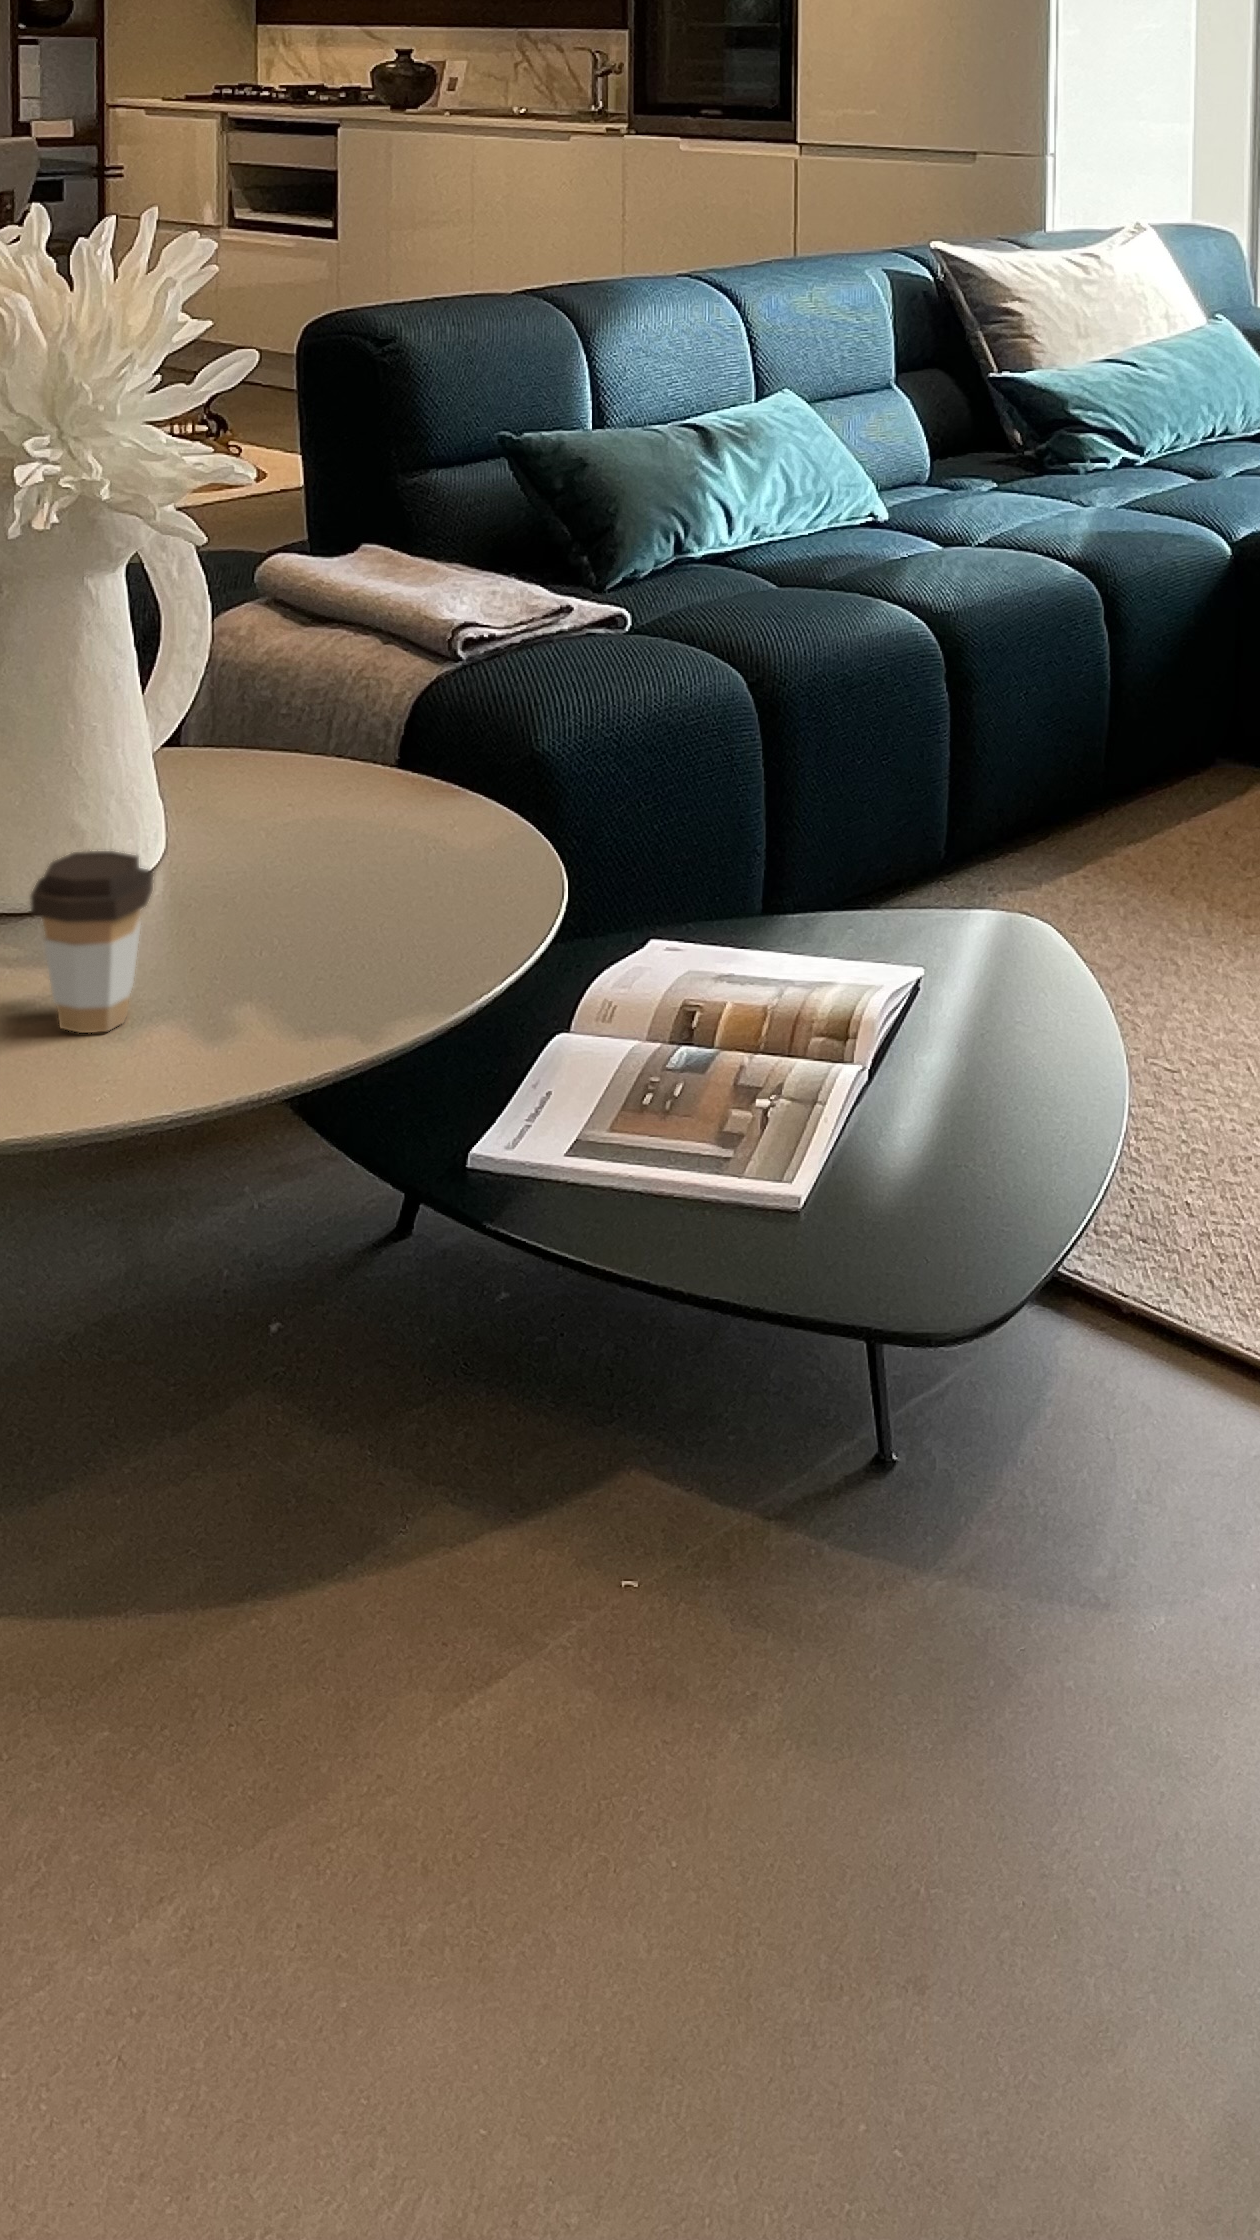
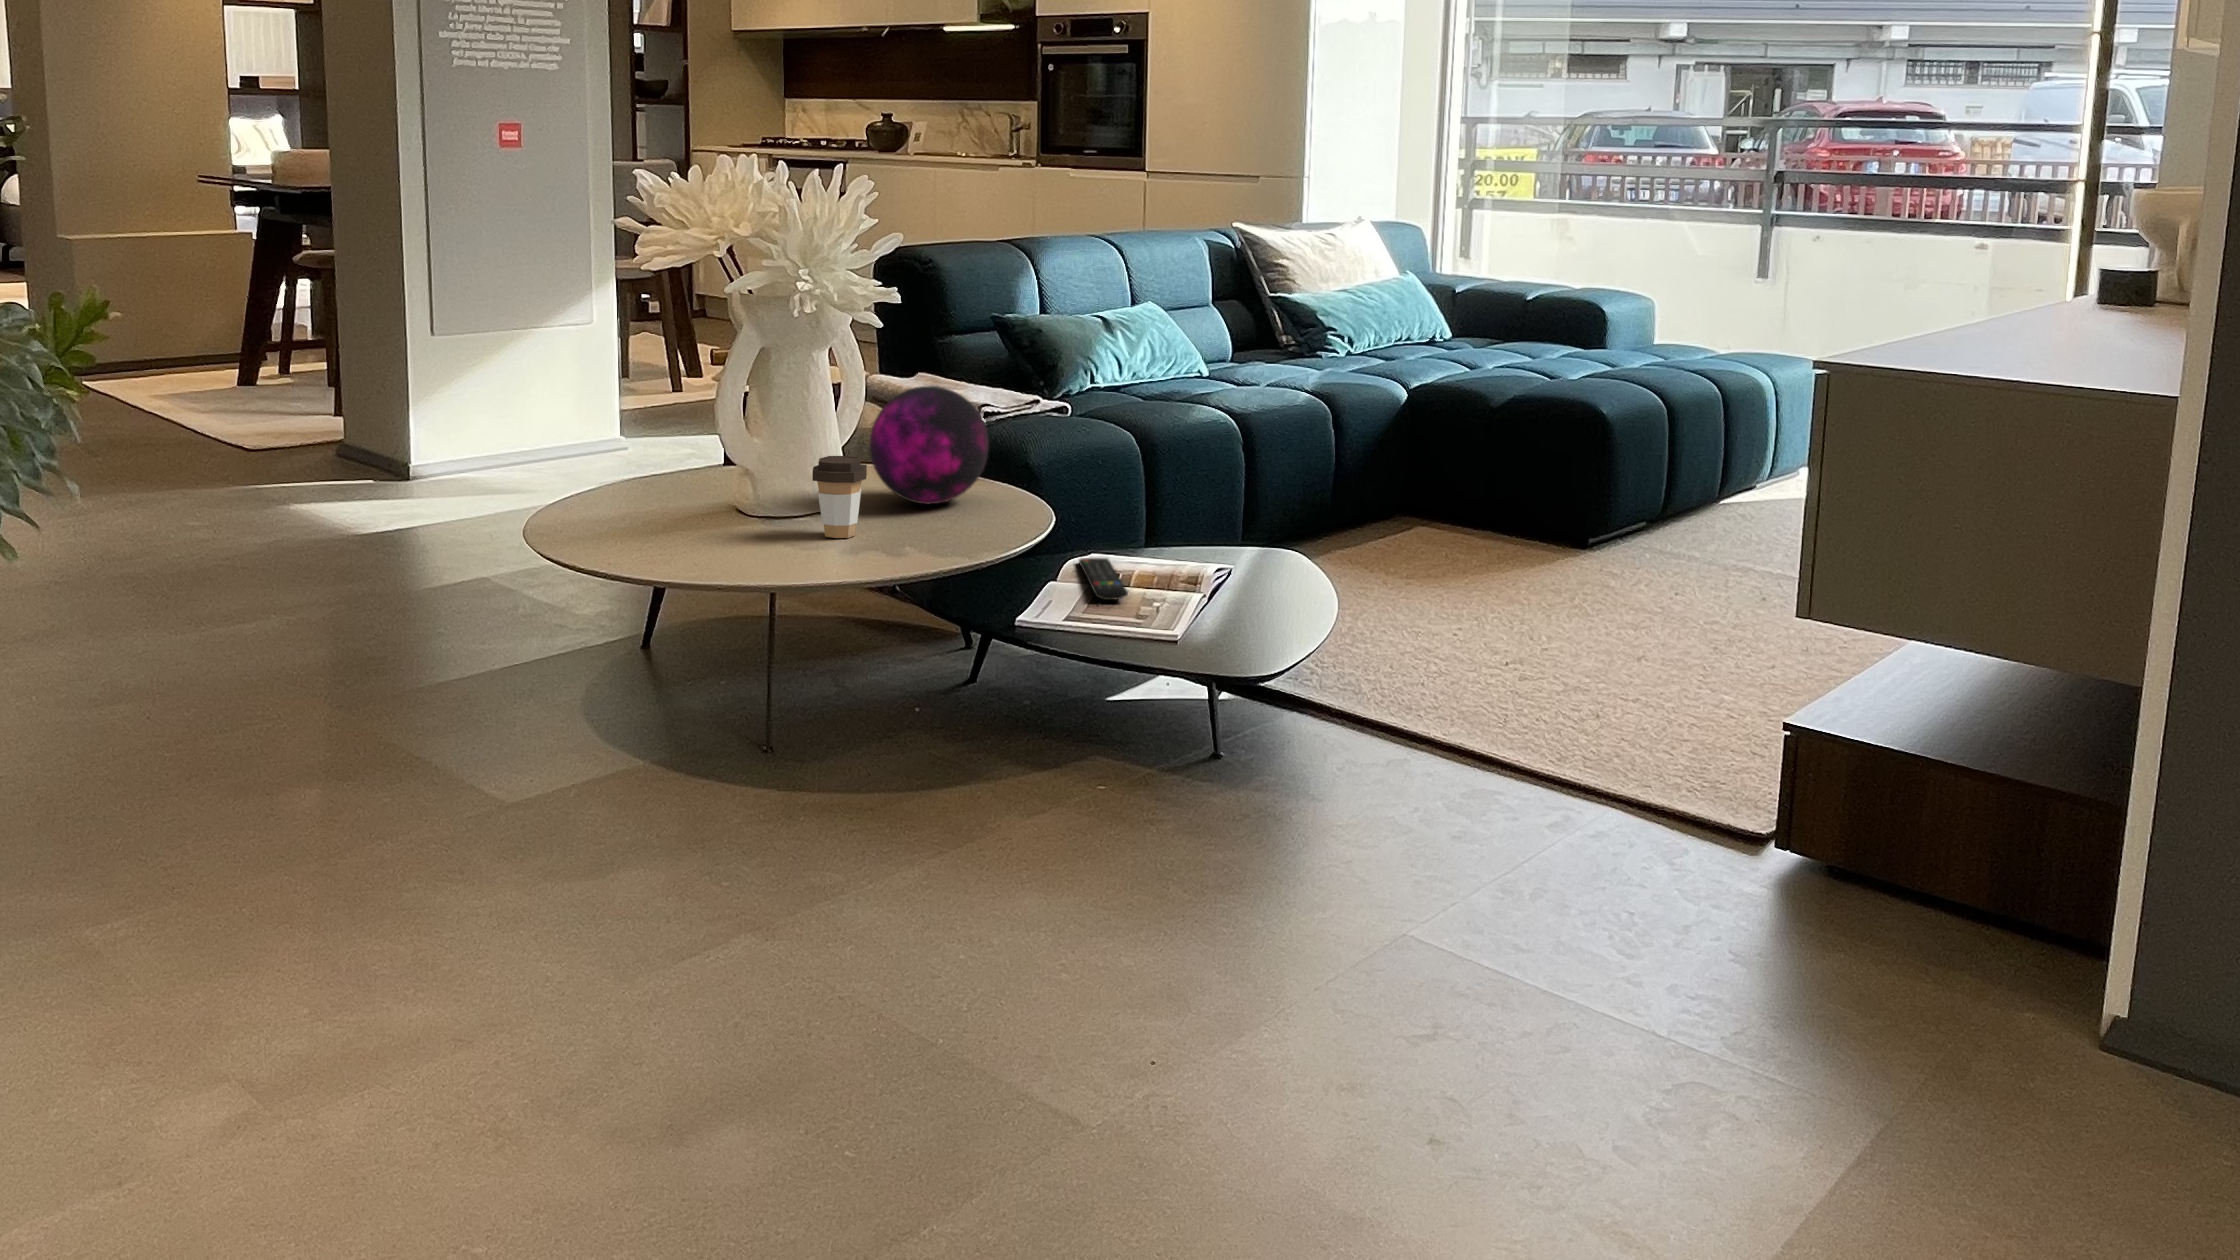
decorative orb: none [185,672,426,916] -> present [870,386,989,504]
remote control: none [617,988,703,1116] -> present [1079,558,1128,600]

